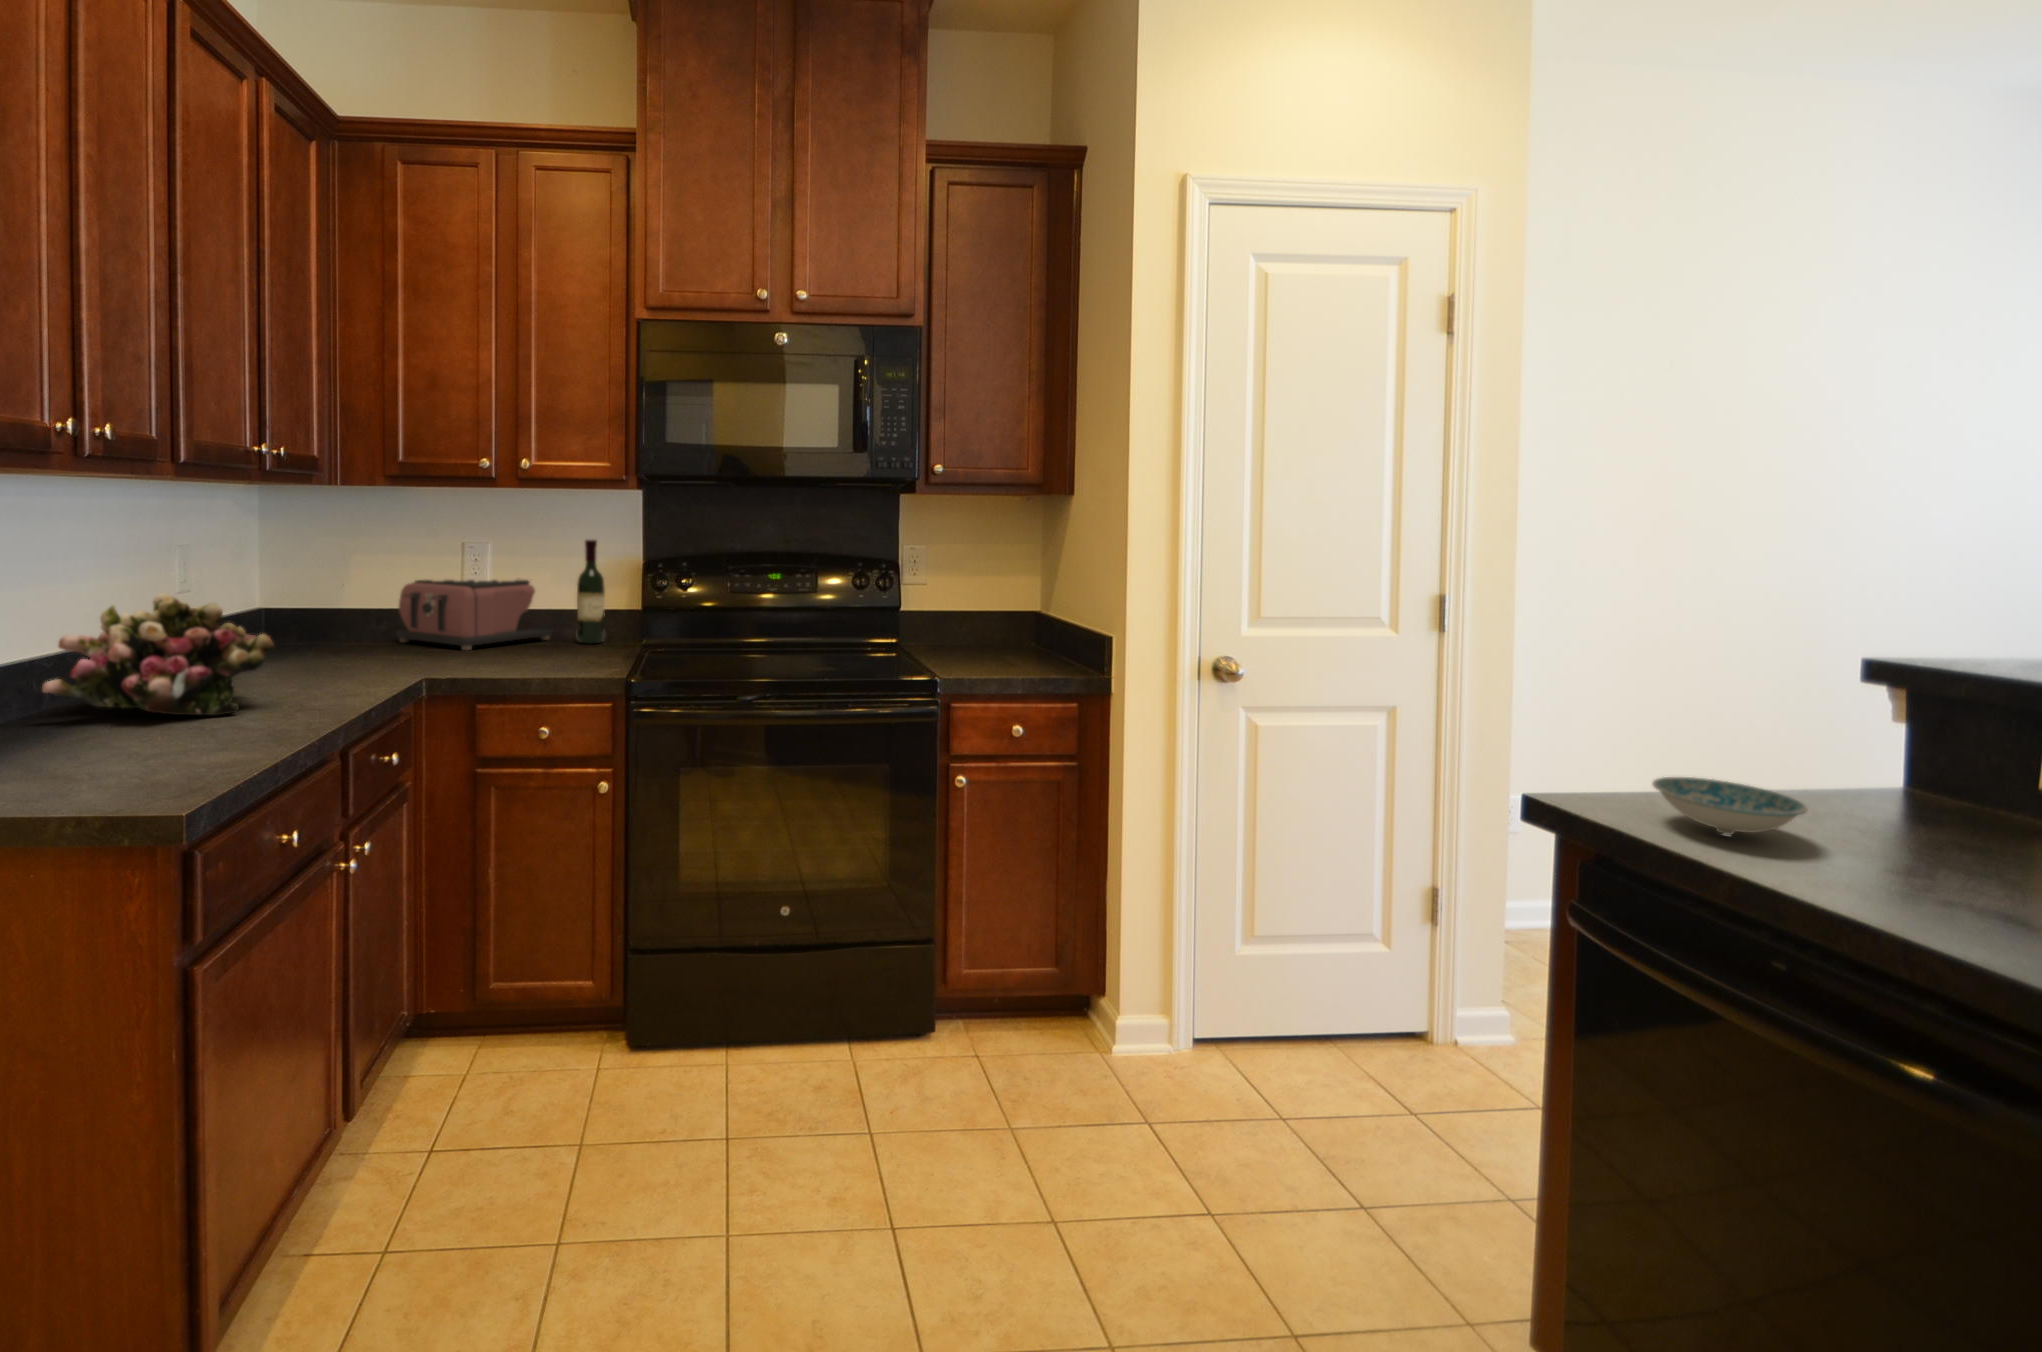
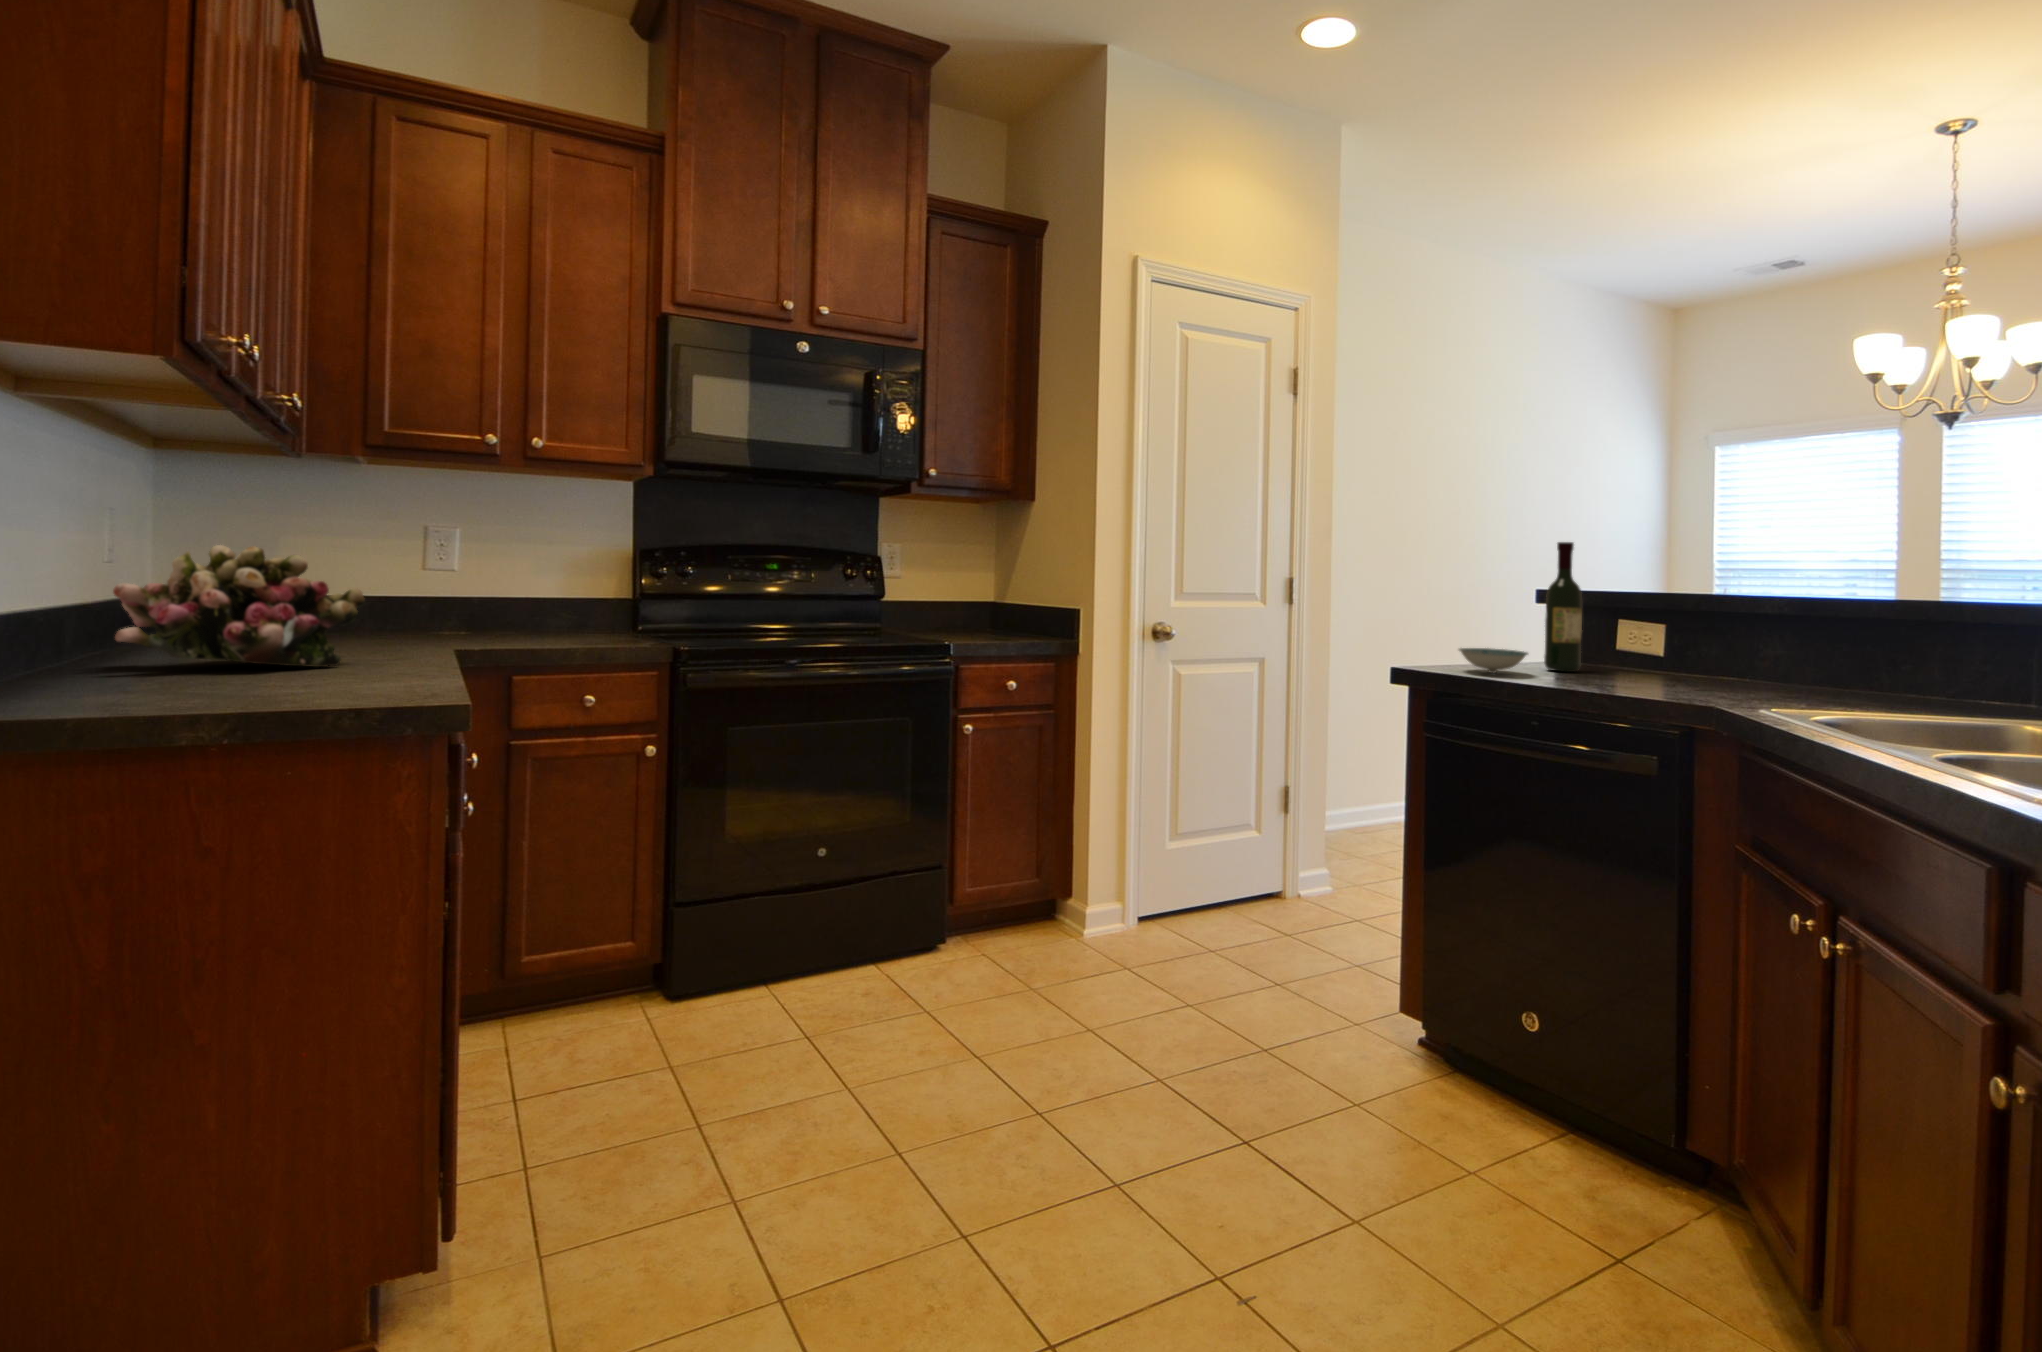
wine bottle: present [577,539,605,644] -> present [1544,542,1582,672]
toaster: present [397,580,553,650] -> none [349,566,533,636]

